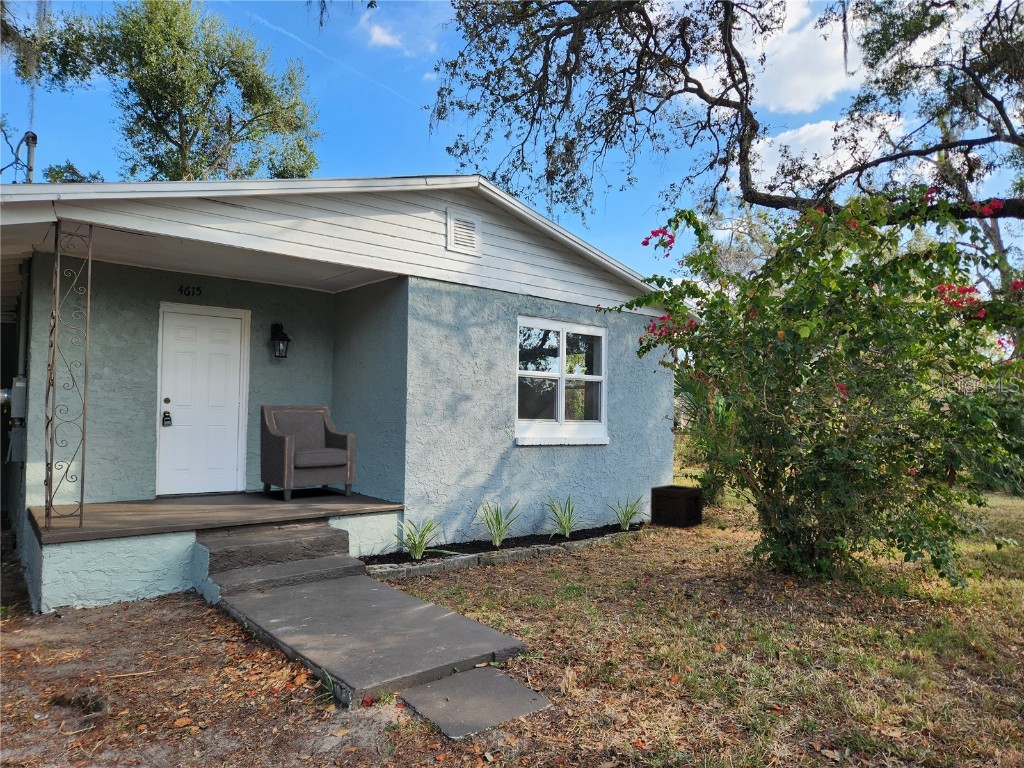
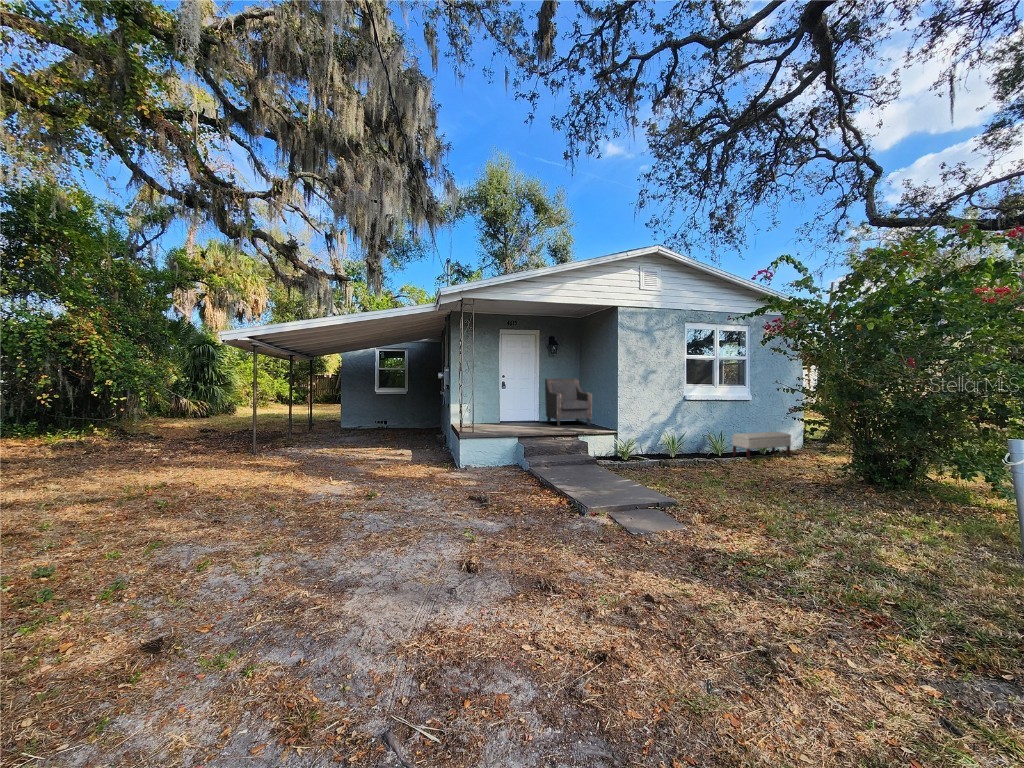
wooden crate: present [650,485,703,529] -> none [786,429,829,458]
bench: none [583,491,659,540] -> present [732,432,791,460]

